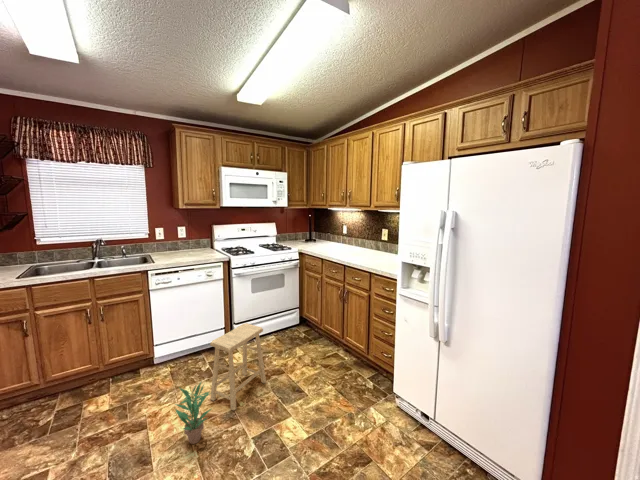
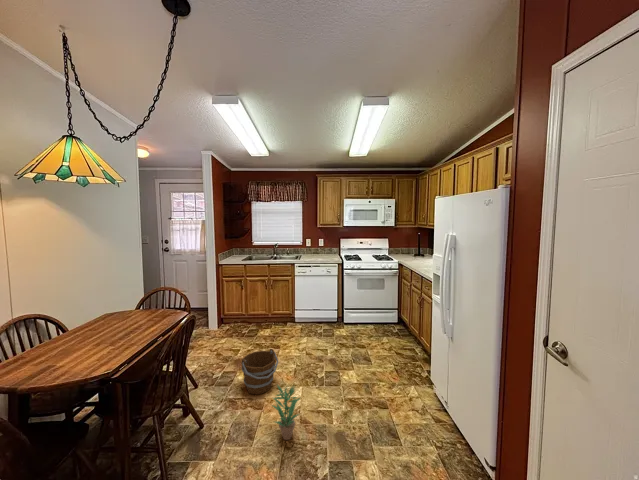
footstool: present [210,323,266,410] -> none [313,344,365,426]
bucket: none [94,356,152,420] -> present [241,349,279,394]

